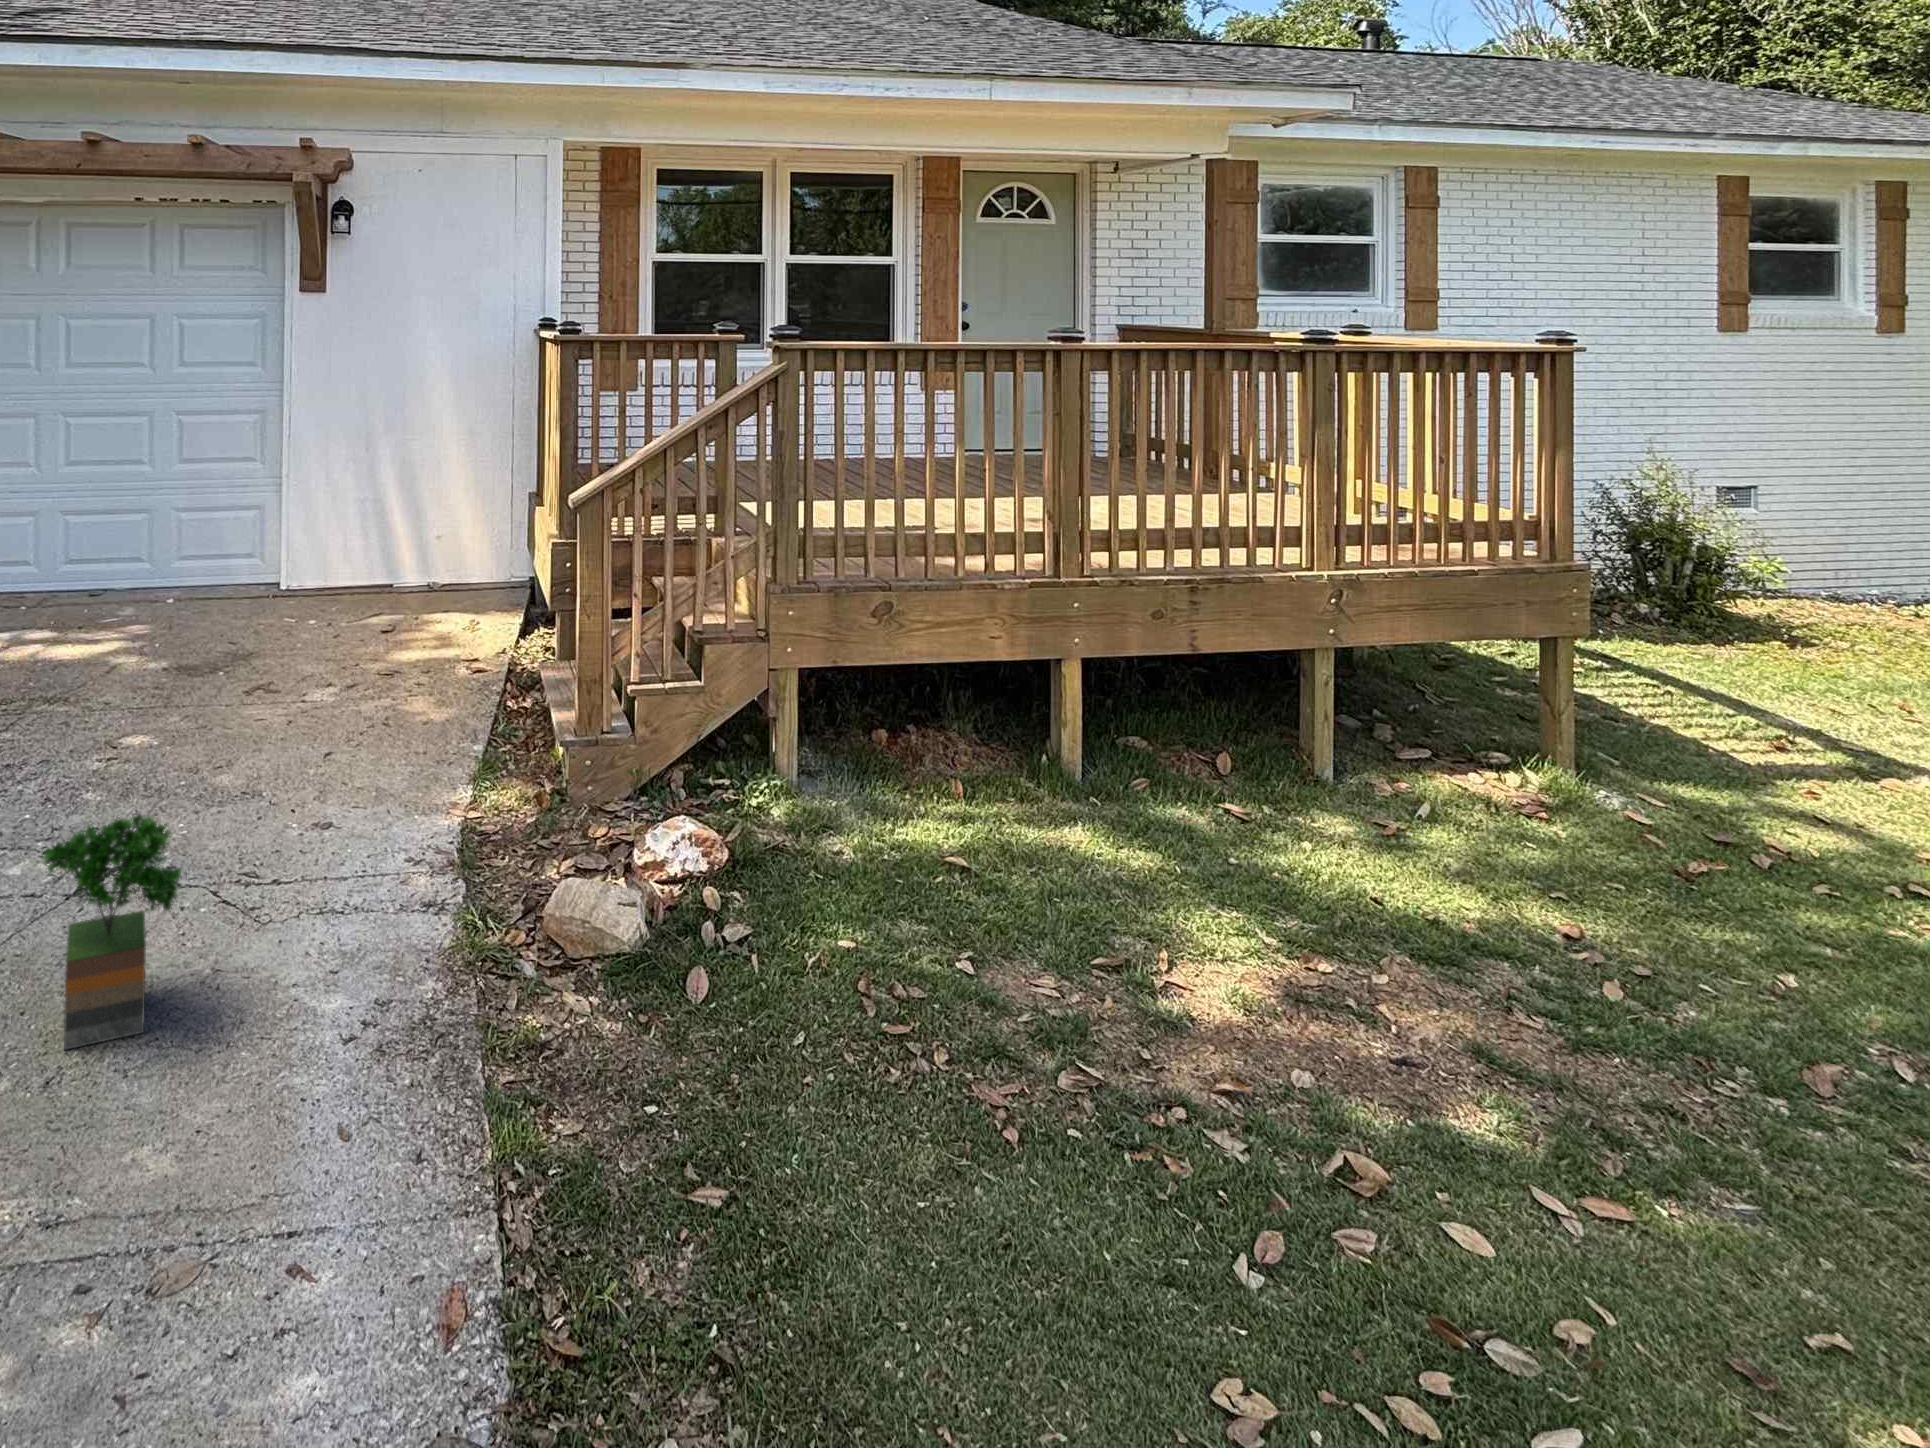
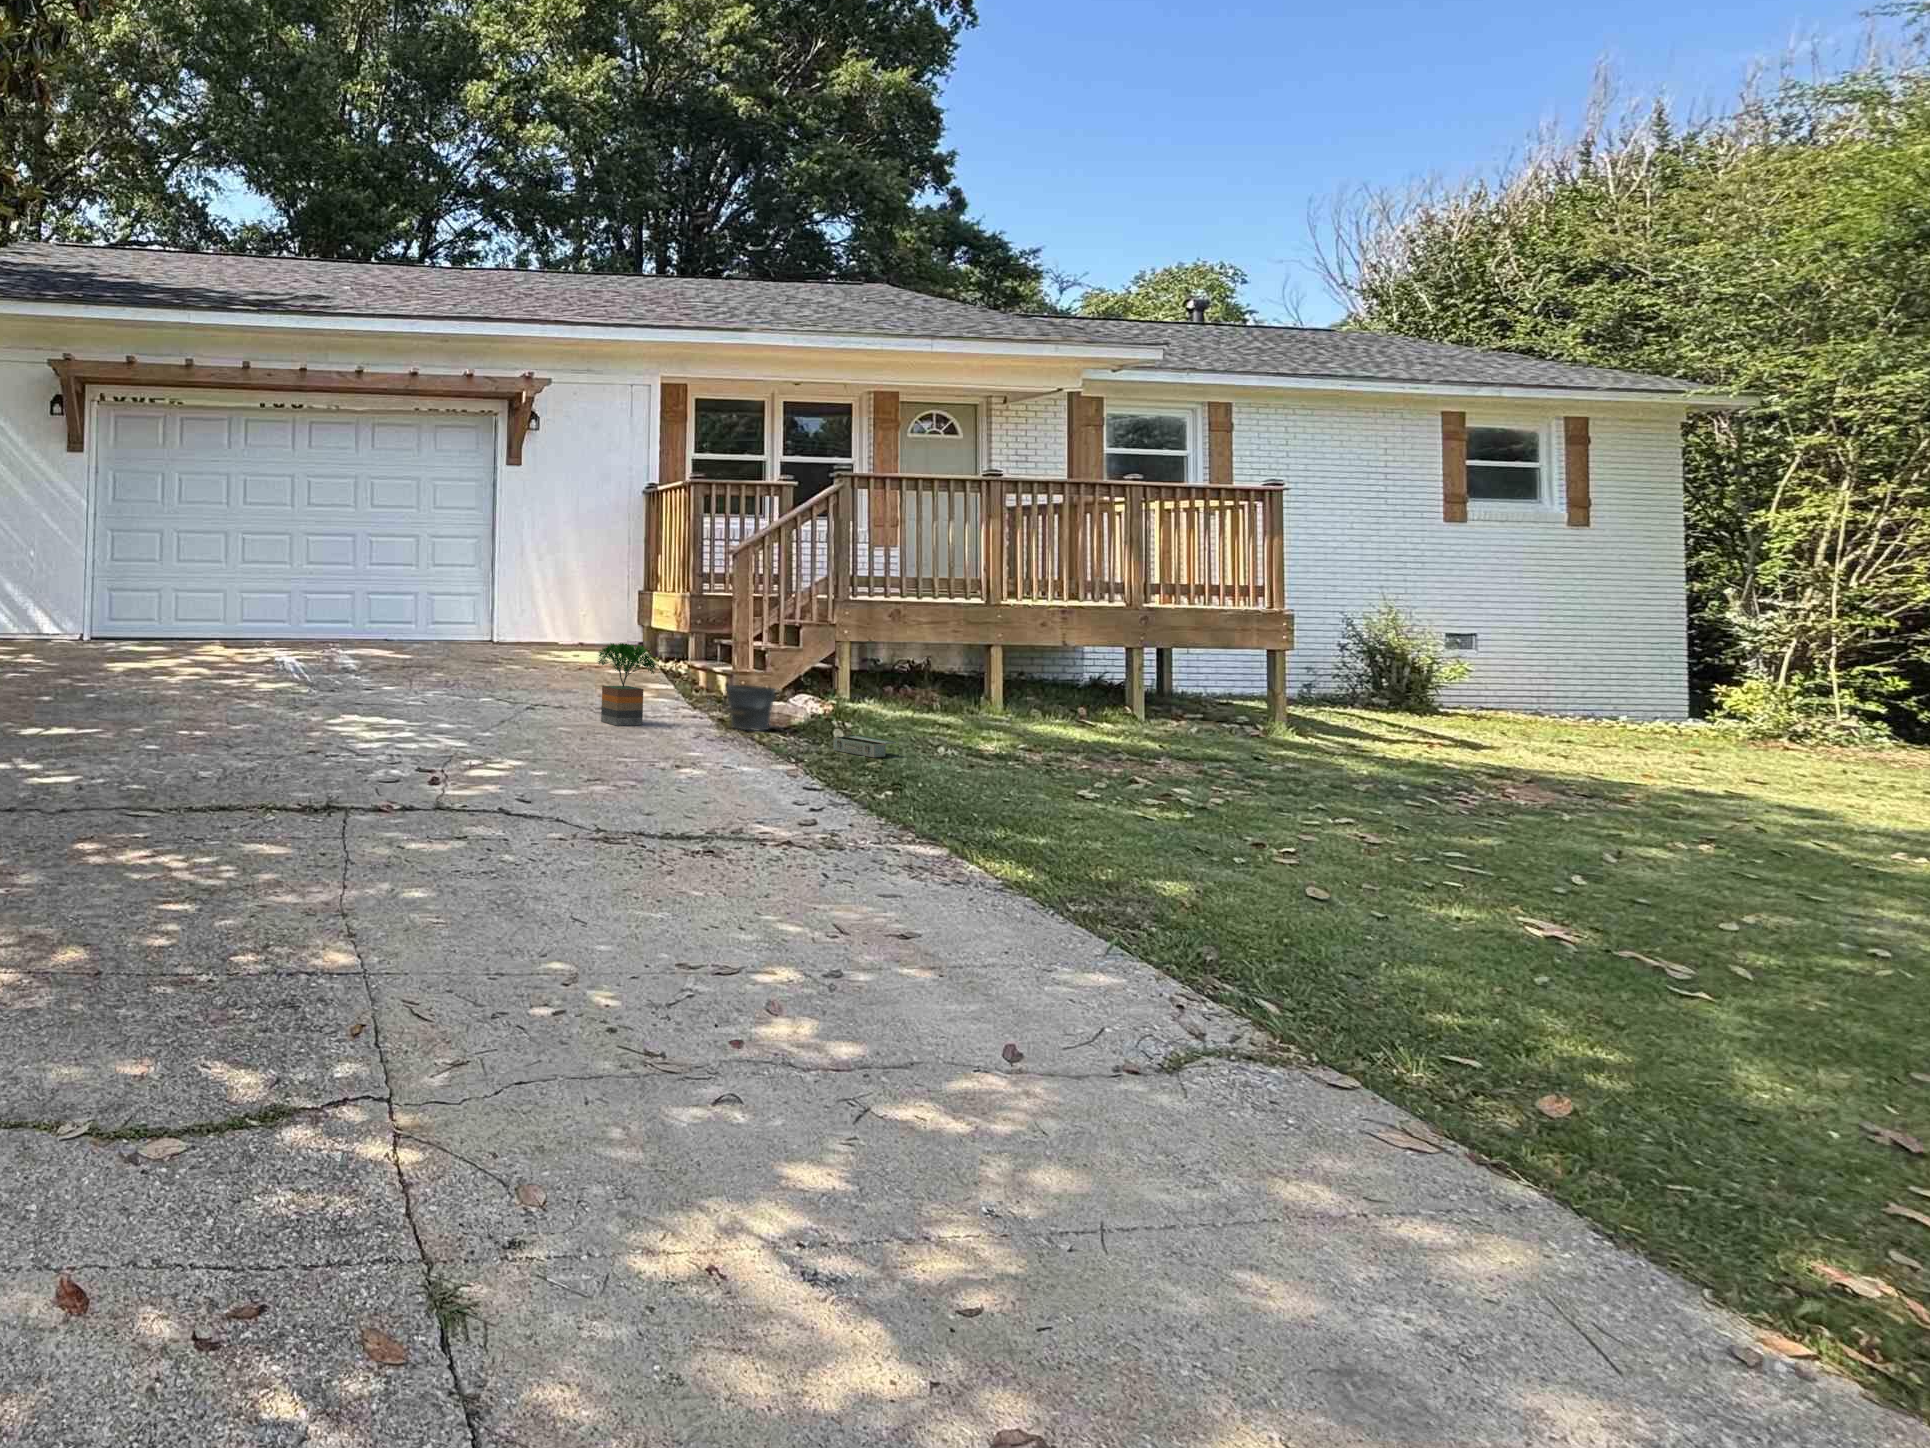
bucket: none [350,896,477,1048] -> present [726,685,776,731]
toolbox: none [484,1191,642,1374] -> present [833,735,896,758]

